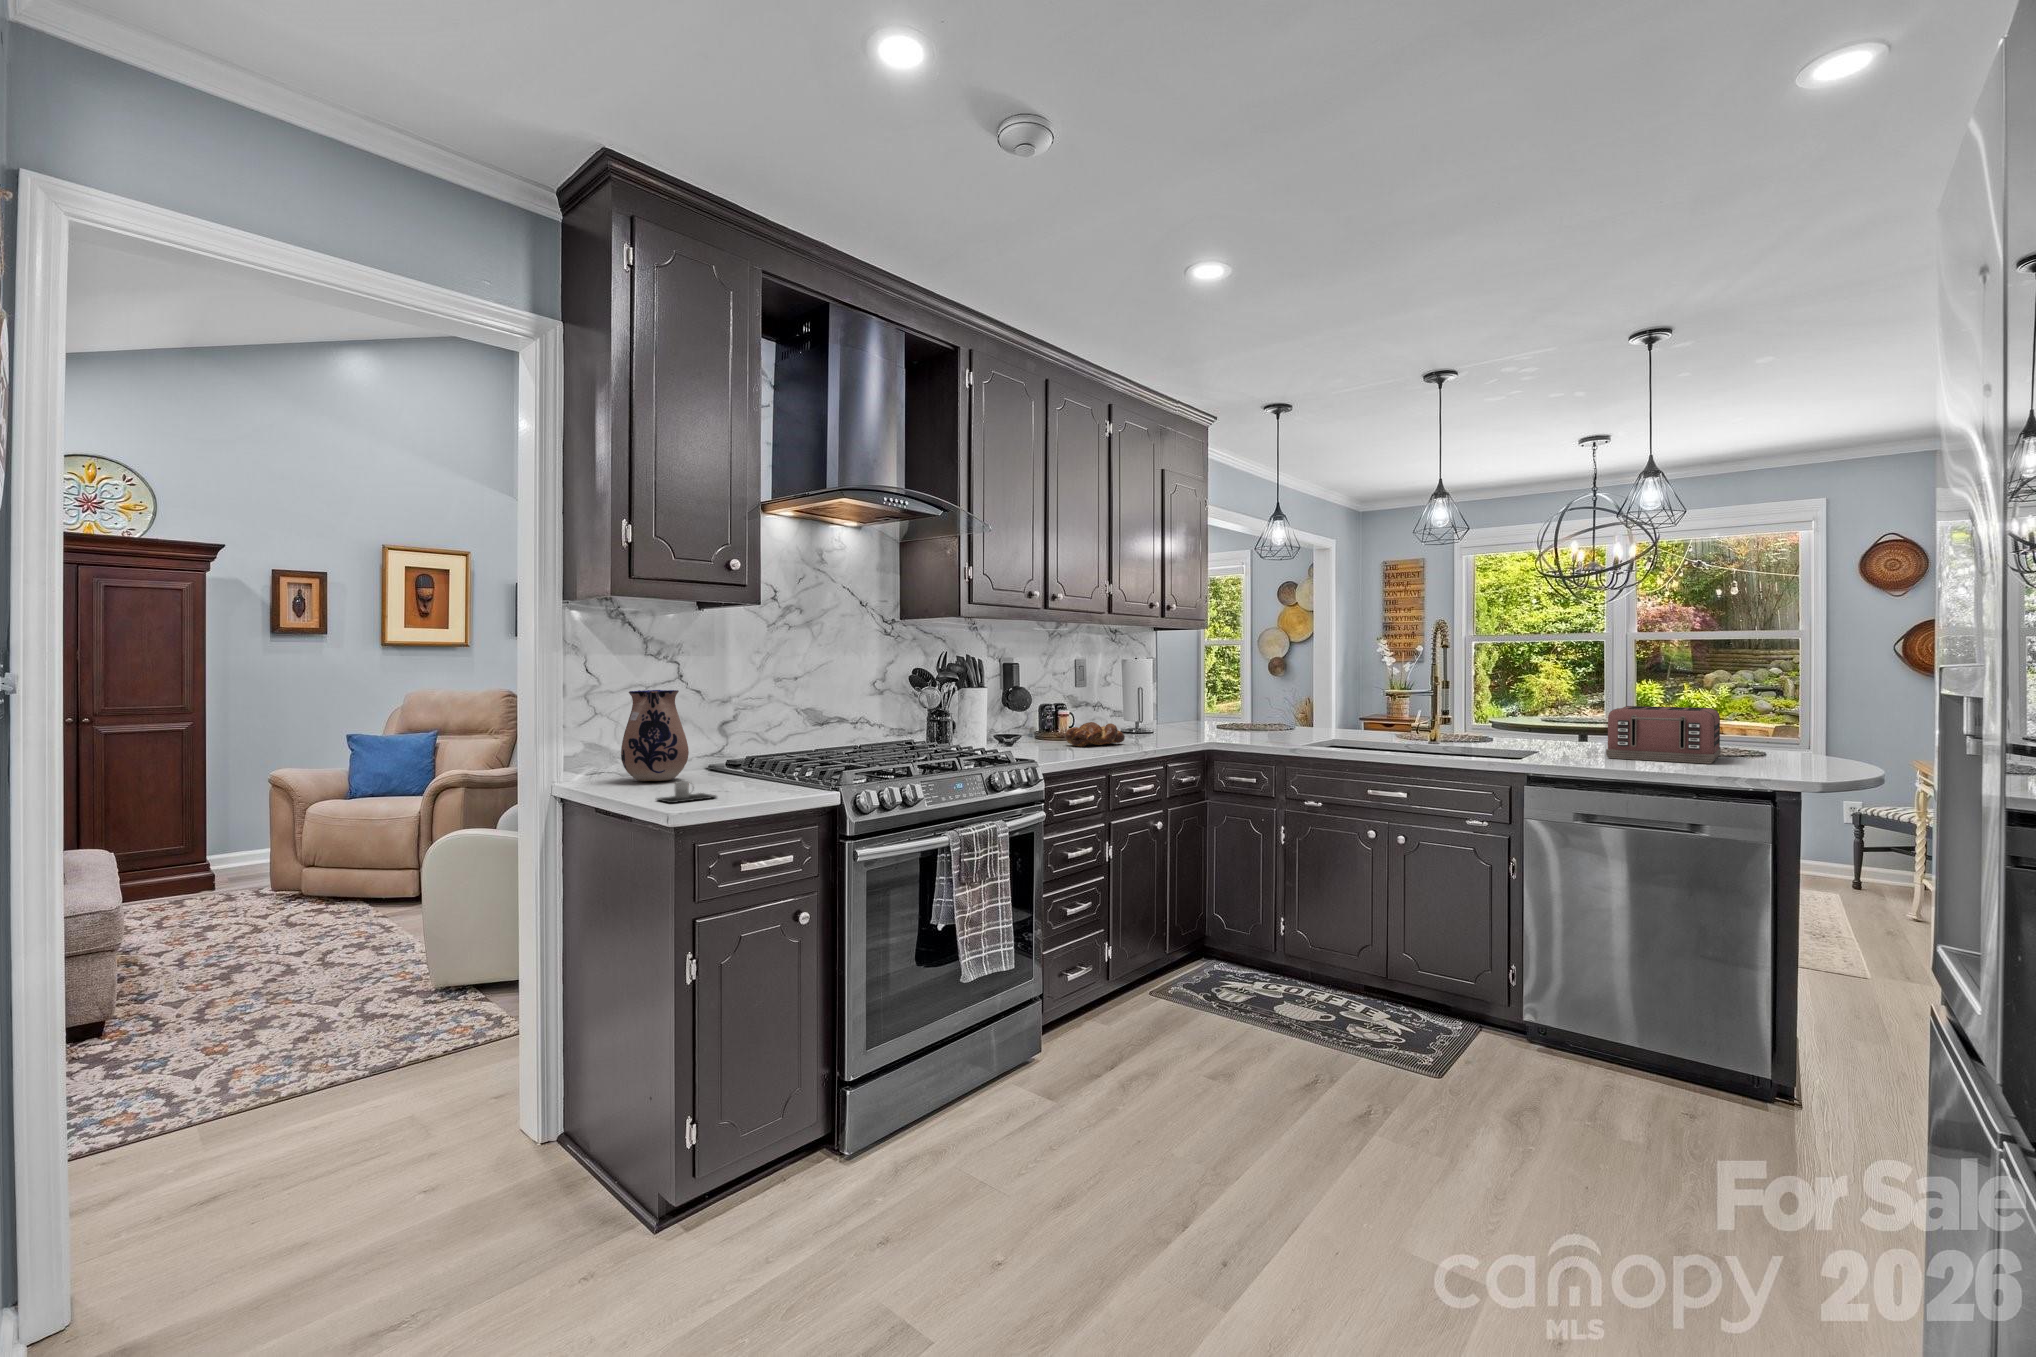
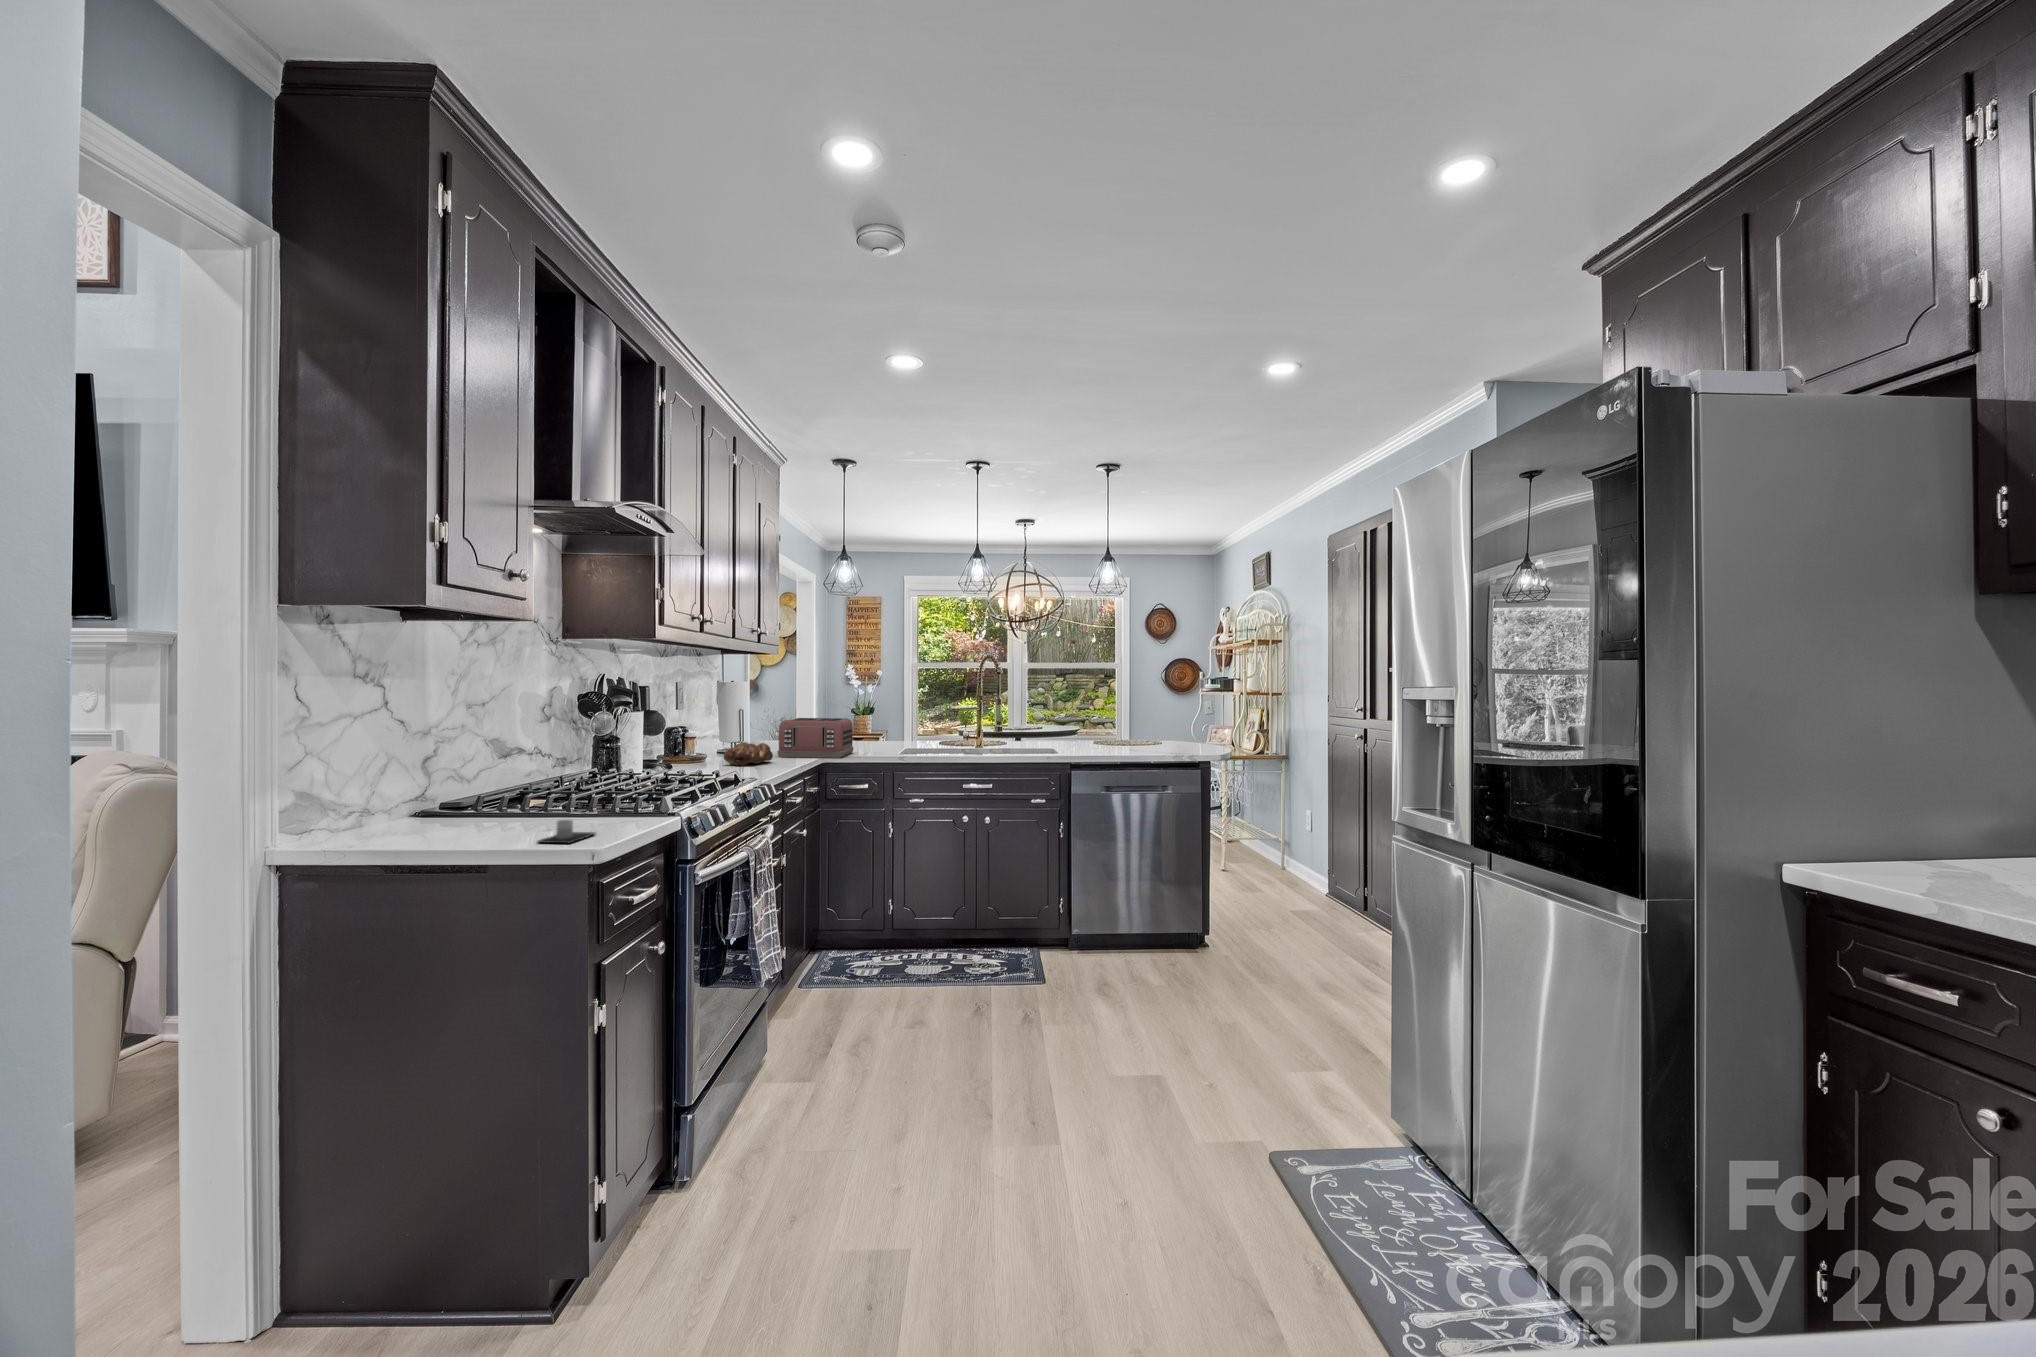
ceramic pitcher: present [621,690,689,781] -> none [387,722,474,829]
toaster: present [1606,706,1721,764] -> present [777,718,853,758]

